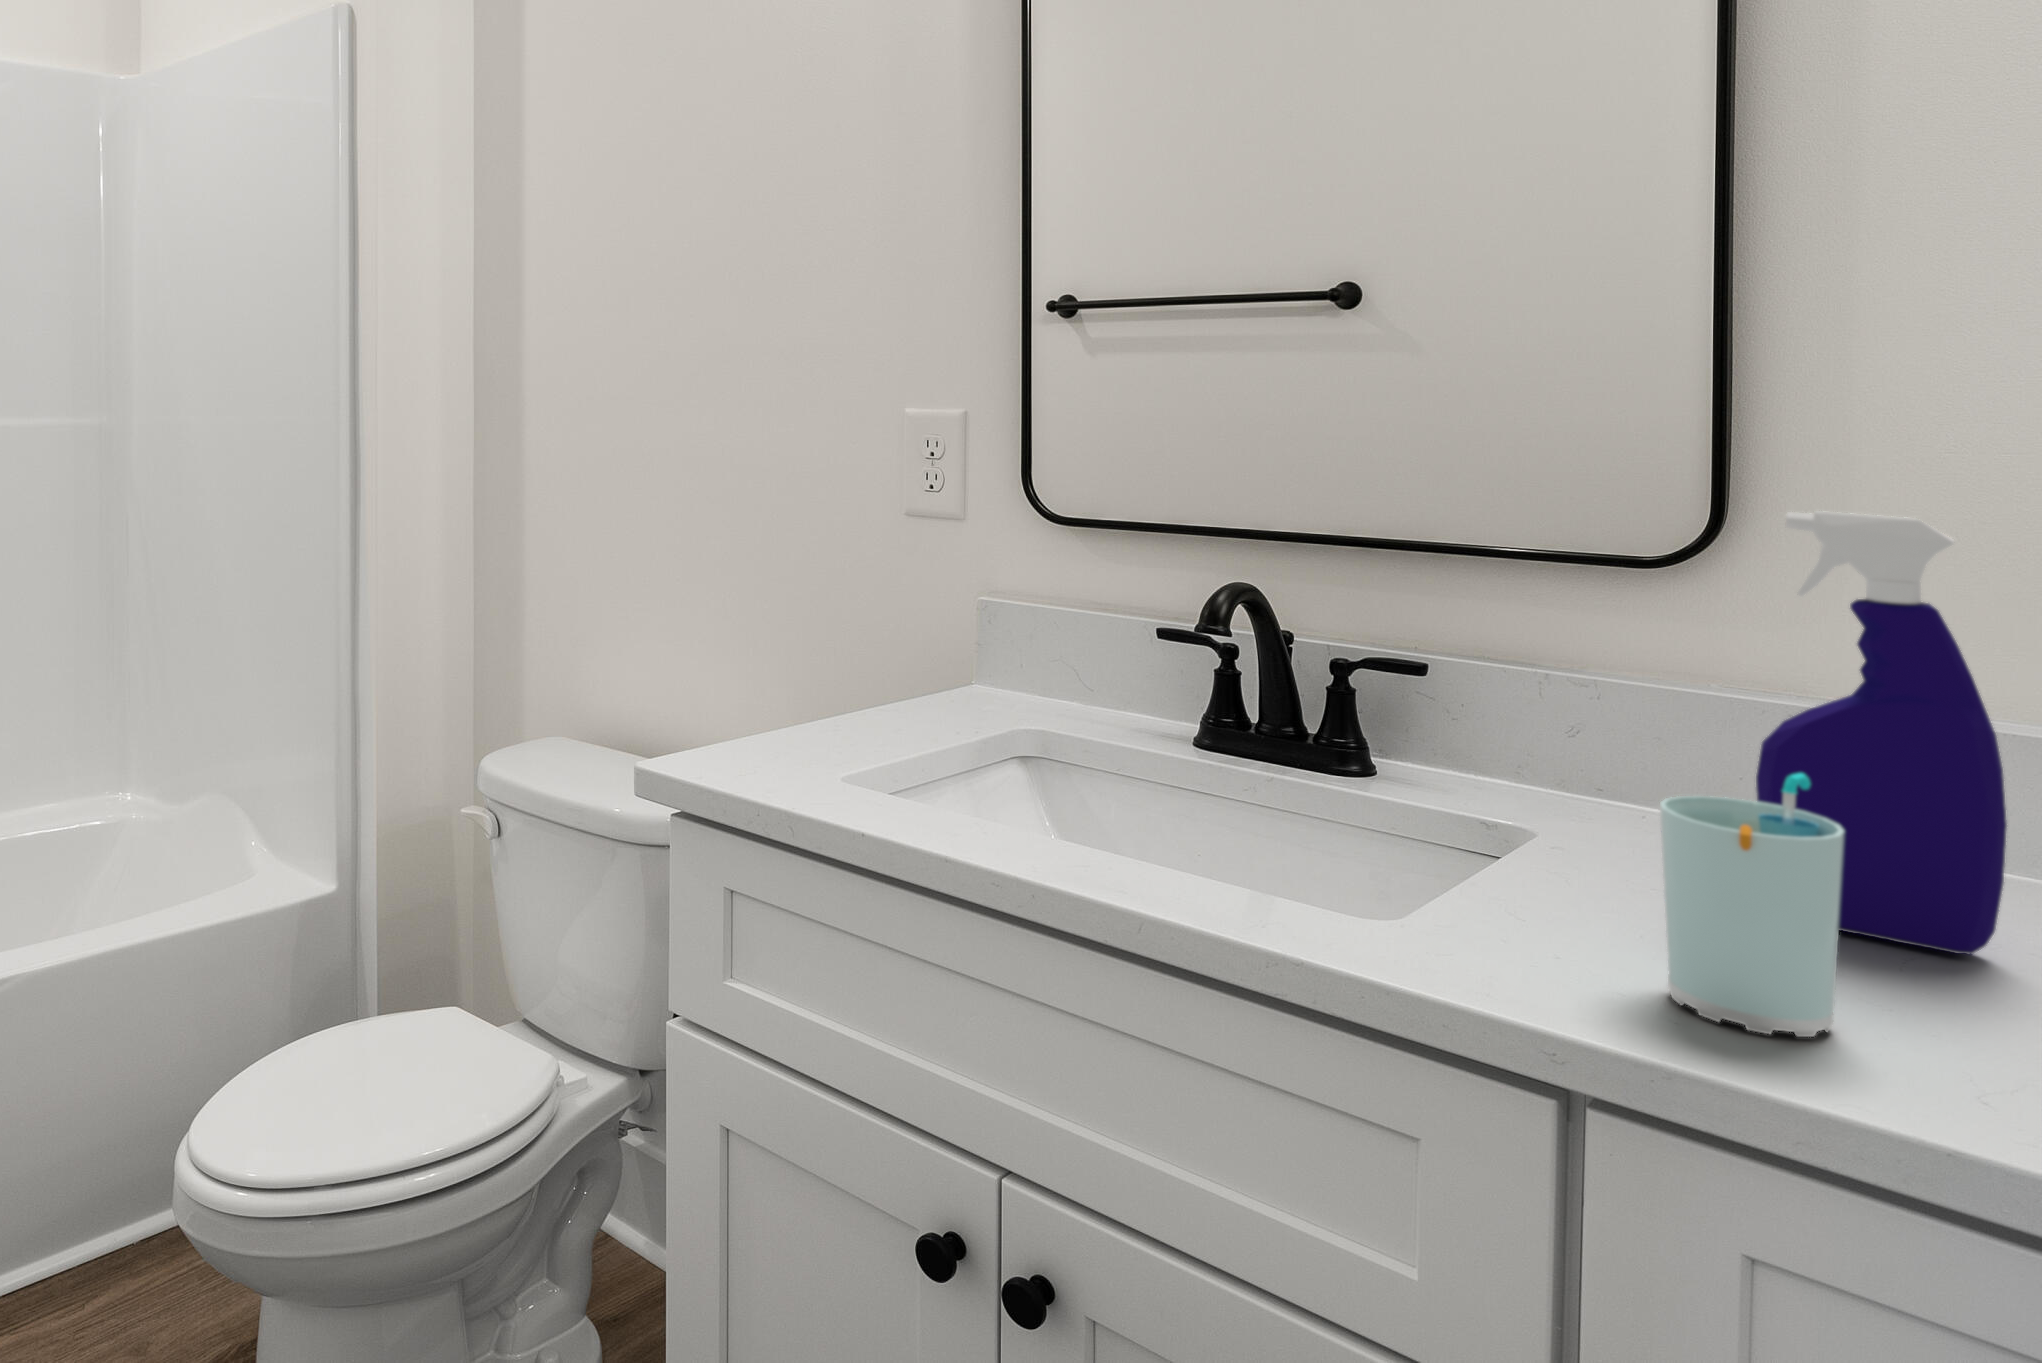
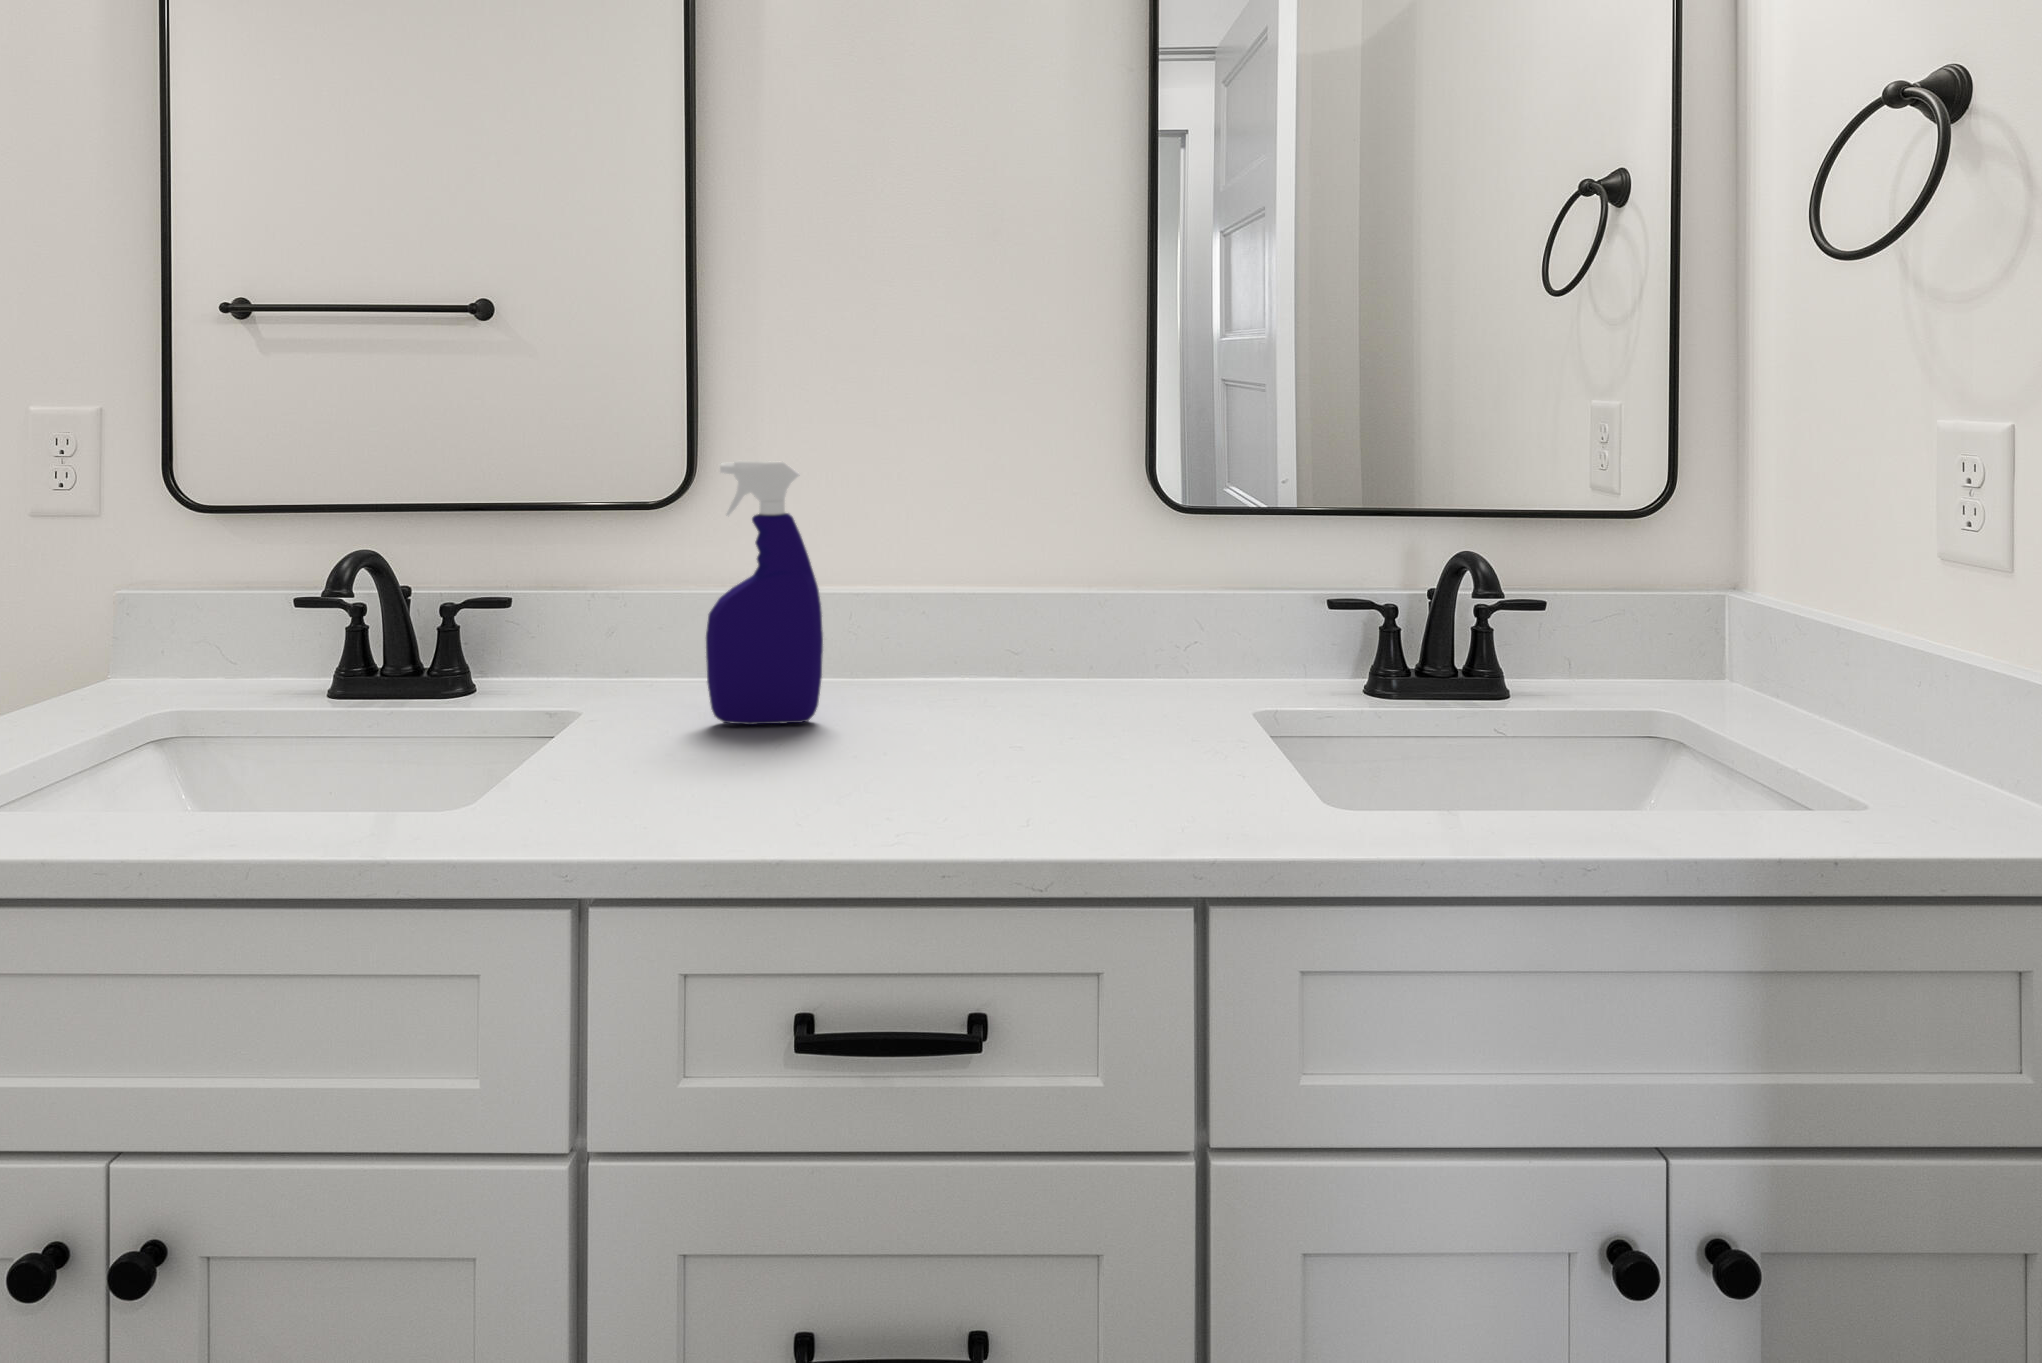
cup: present [1660,773,1844,1037] -> none [653,625,746,792]

